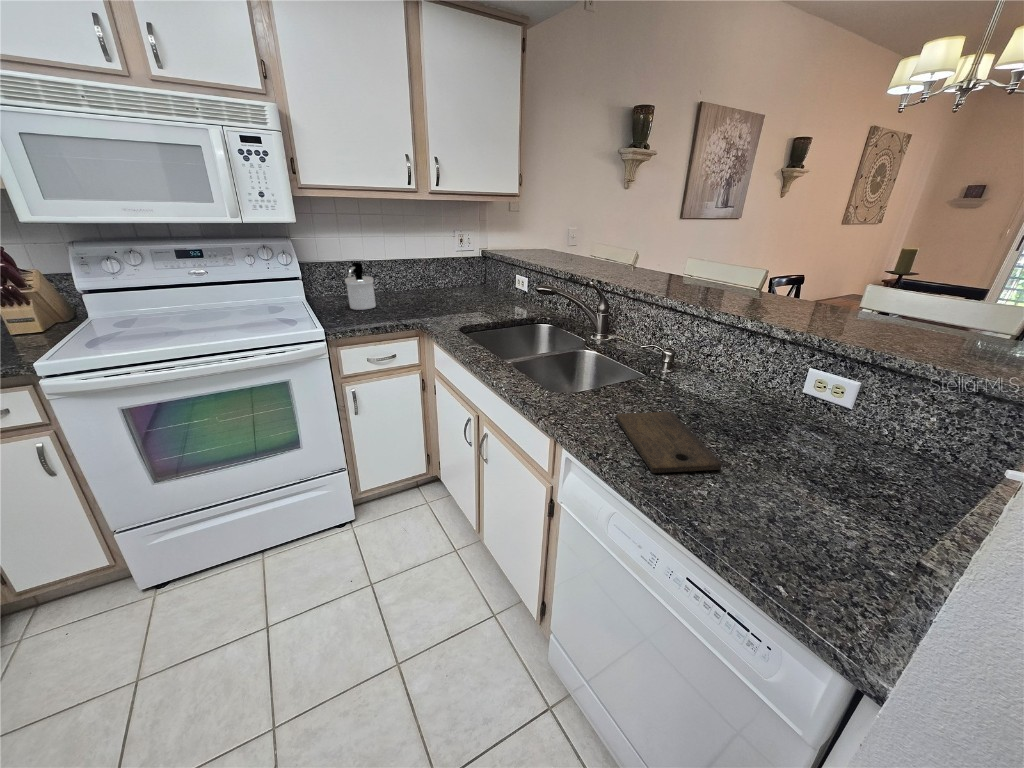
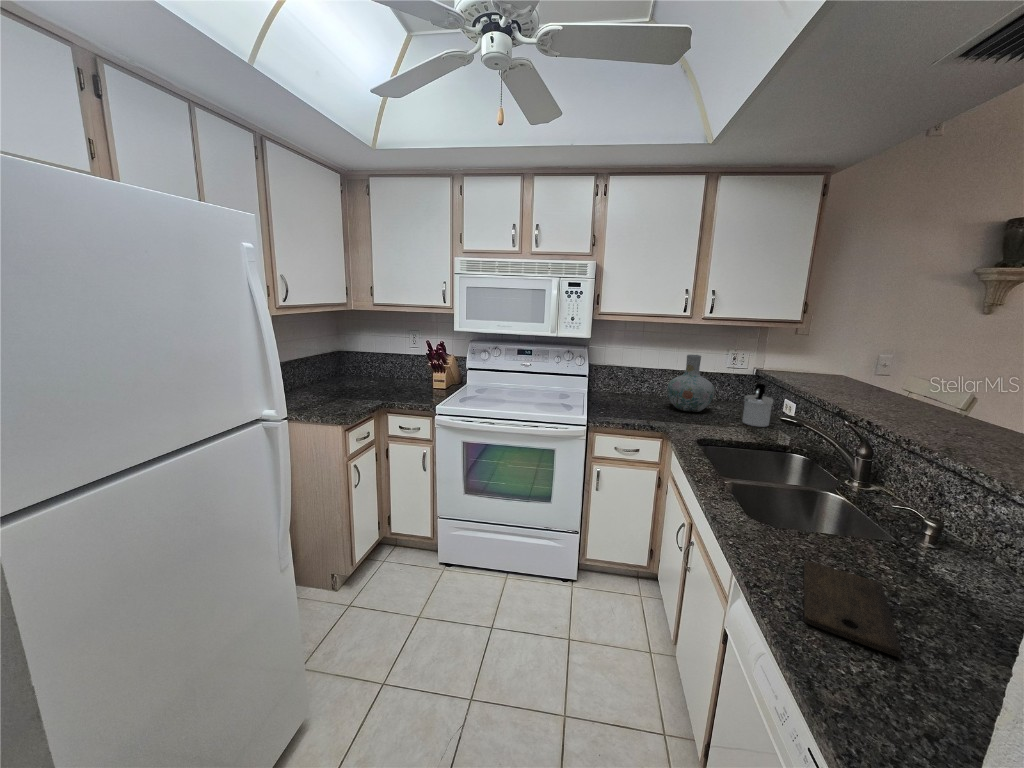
vase: none [406,238,455,303] -> present [667,355,715,412]
soap dispenser: present [345,262,376,310] -> present [742,384,773,427]

